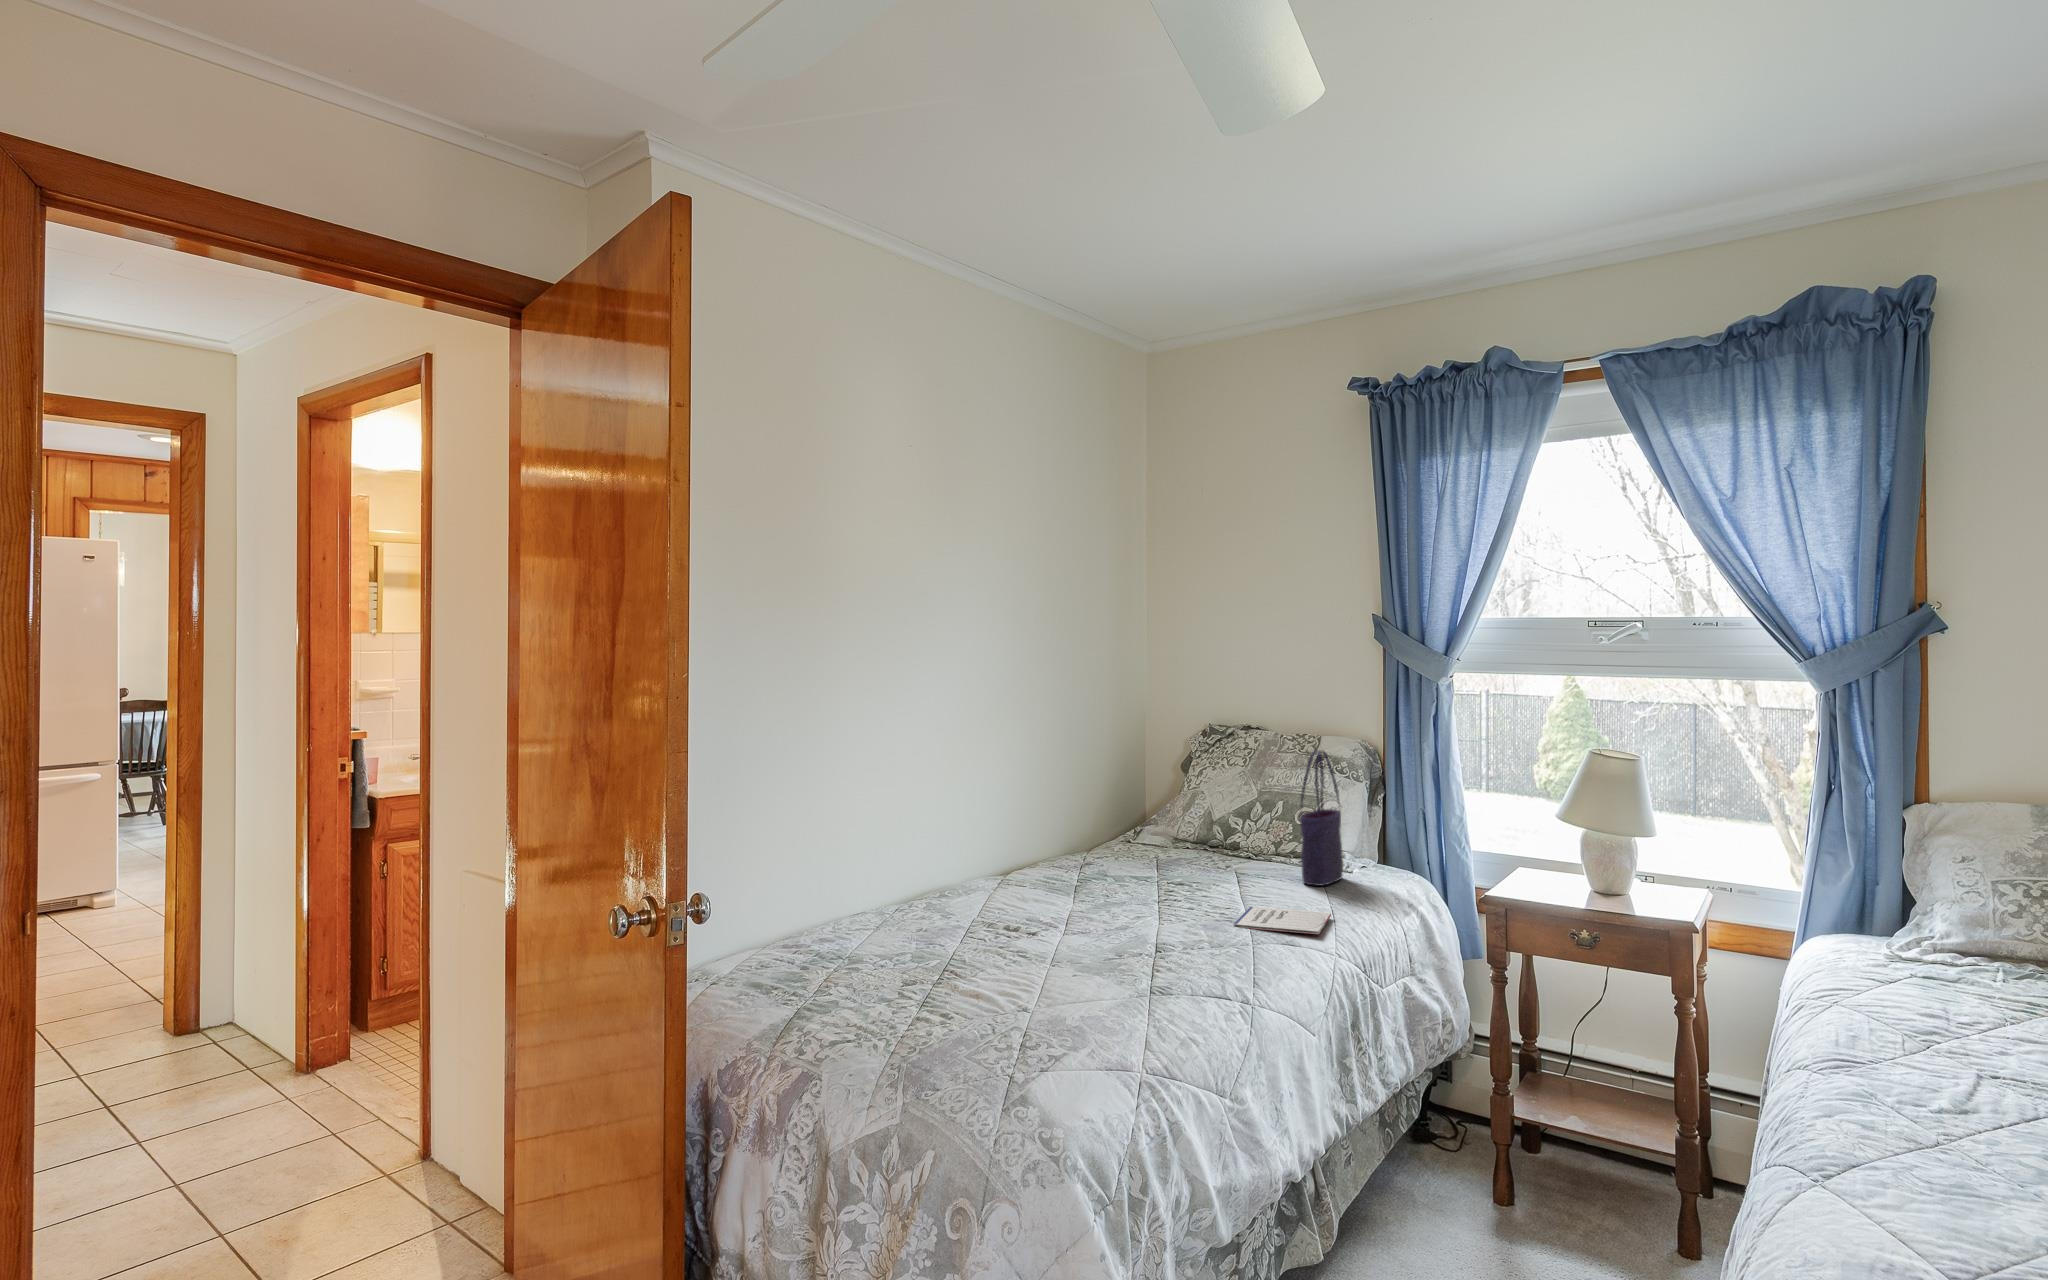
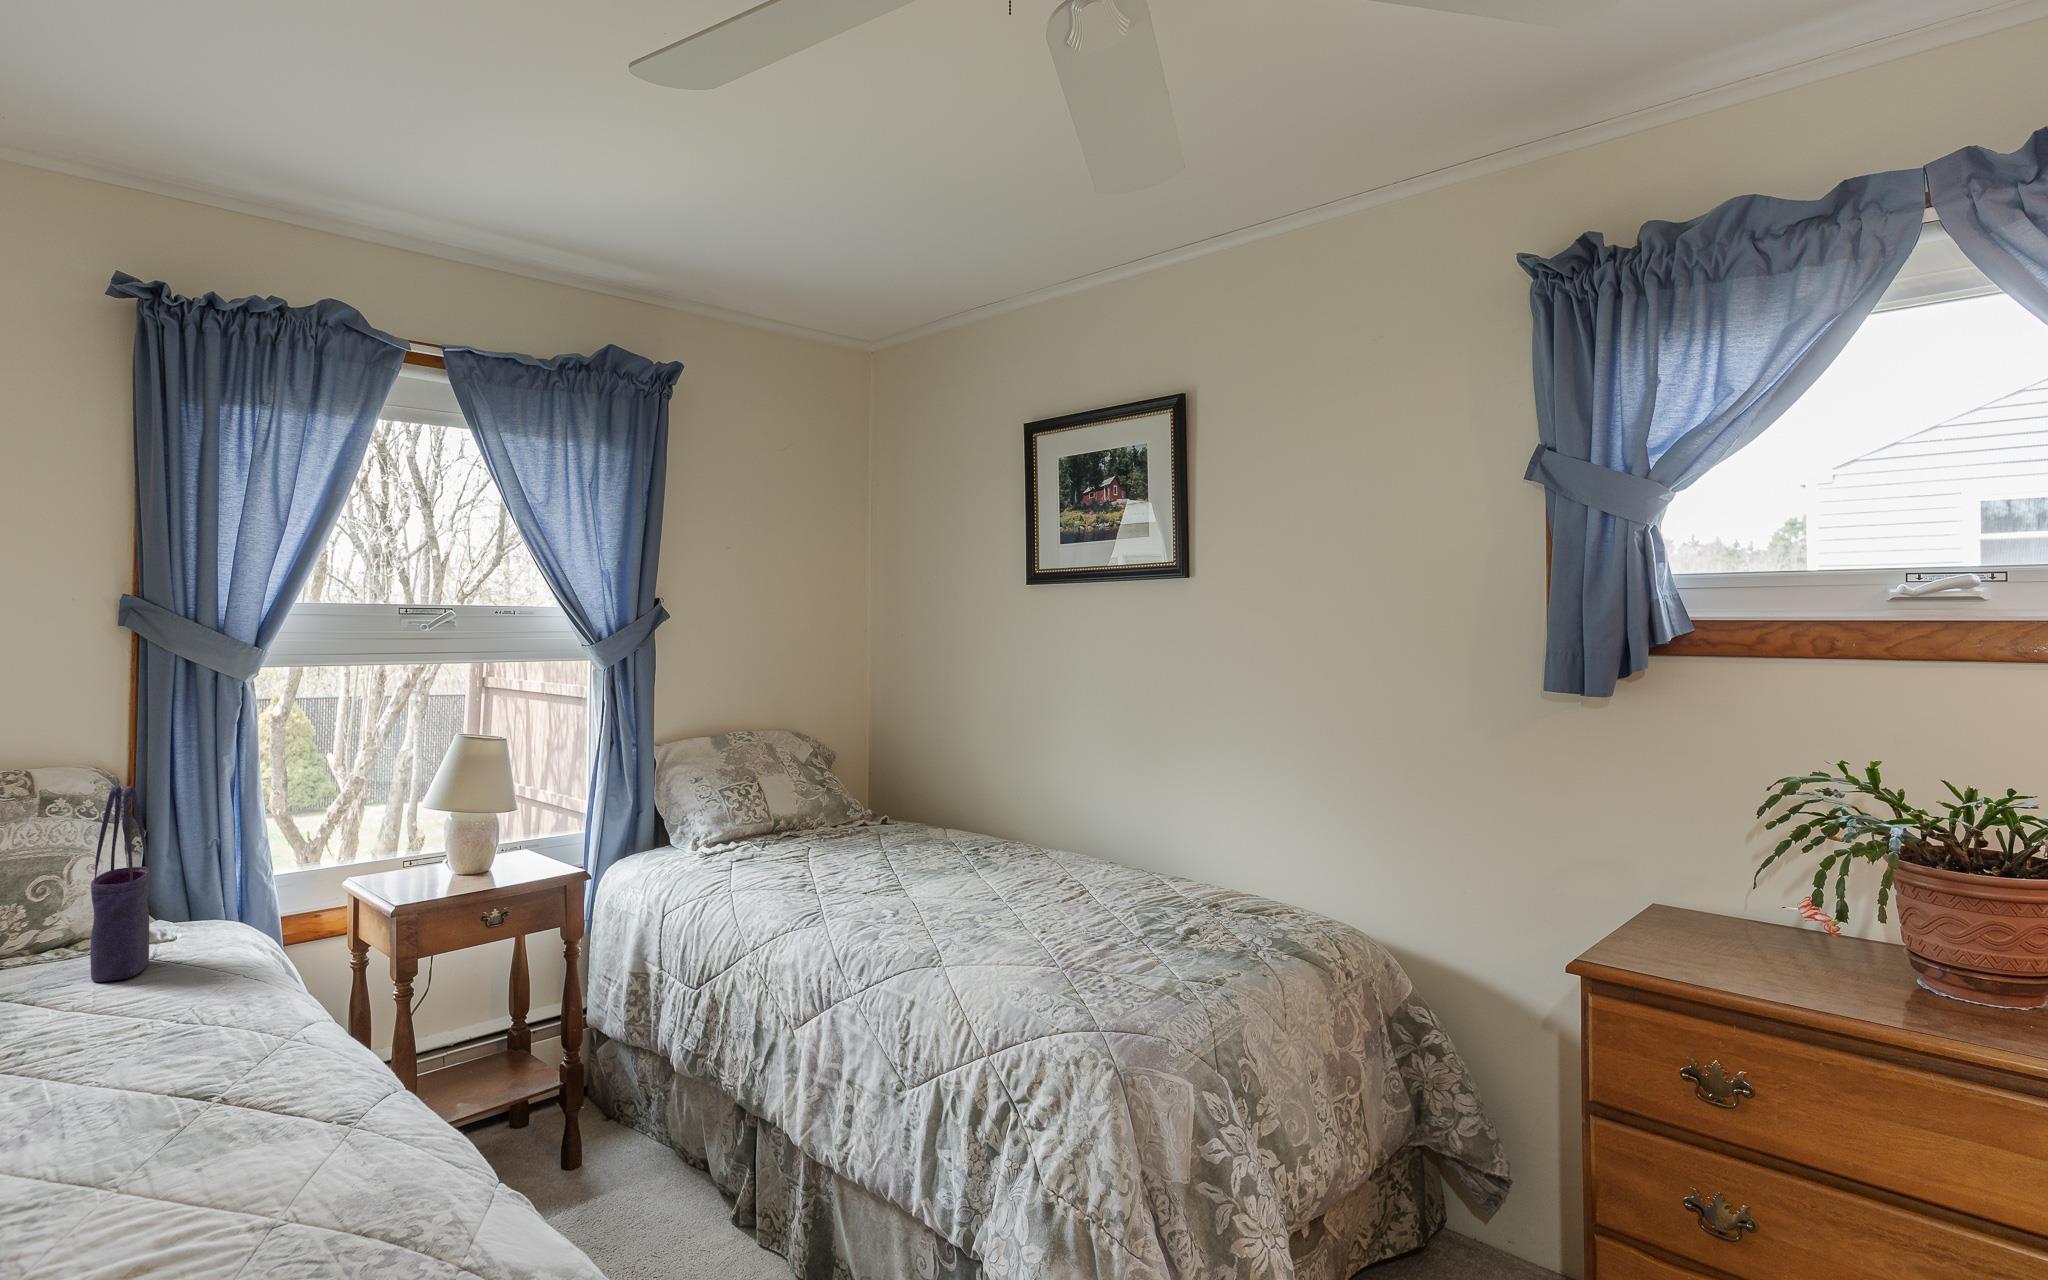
notebook: present [1233,907,1331,934] -> none [50,1006,223,1072]

